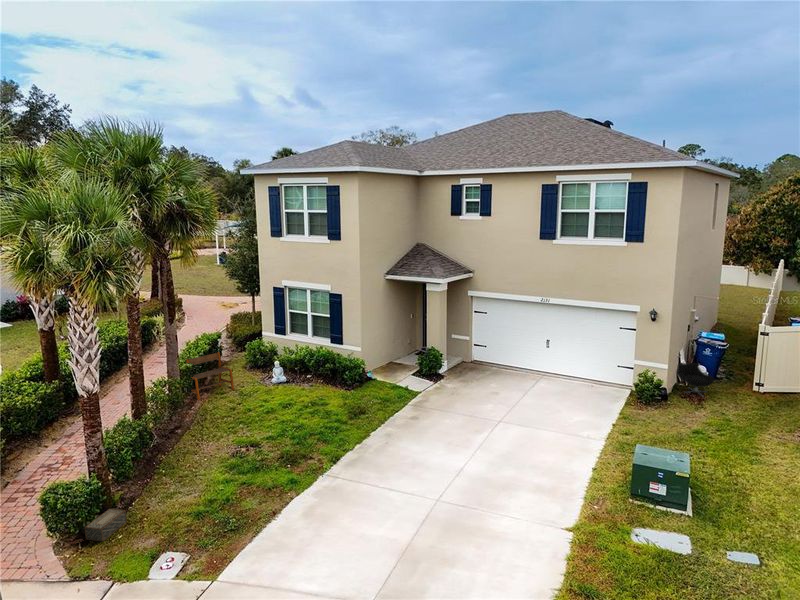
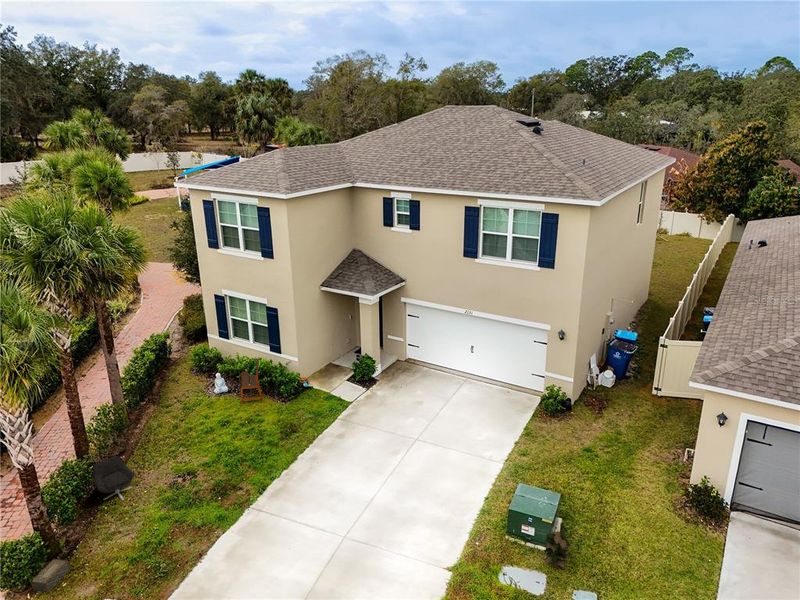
bench: present [186,352,234,400] -> present [241,359,263,405]
lounge chair: present [677,363,715,392] -> present [92,456,135,500]
decorative plant: none [682,486,717,531] -> present [545,531,570,568]

